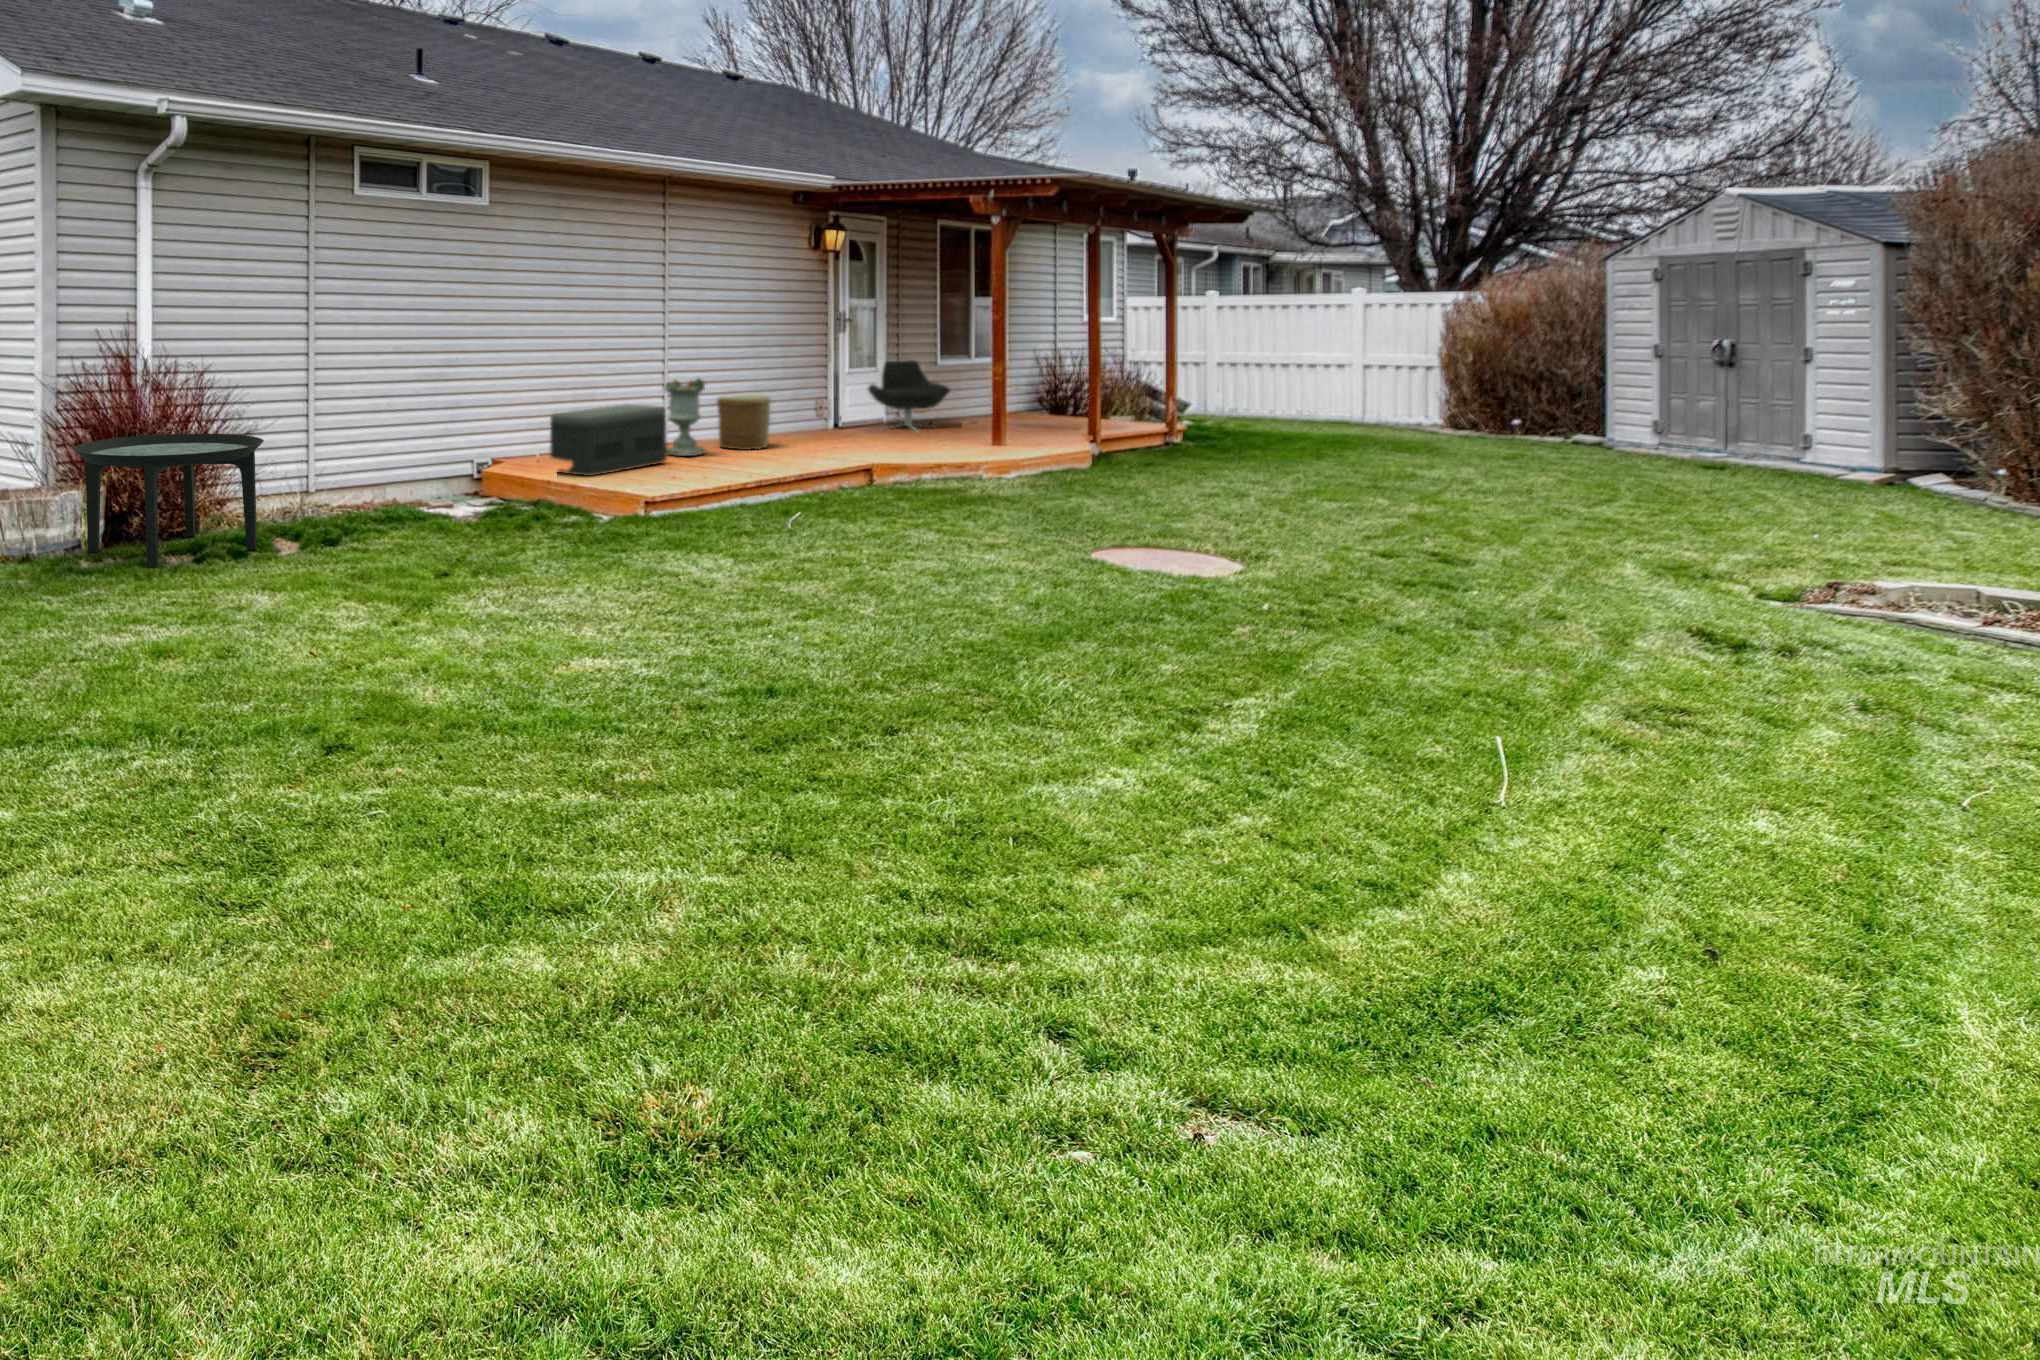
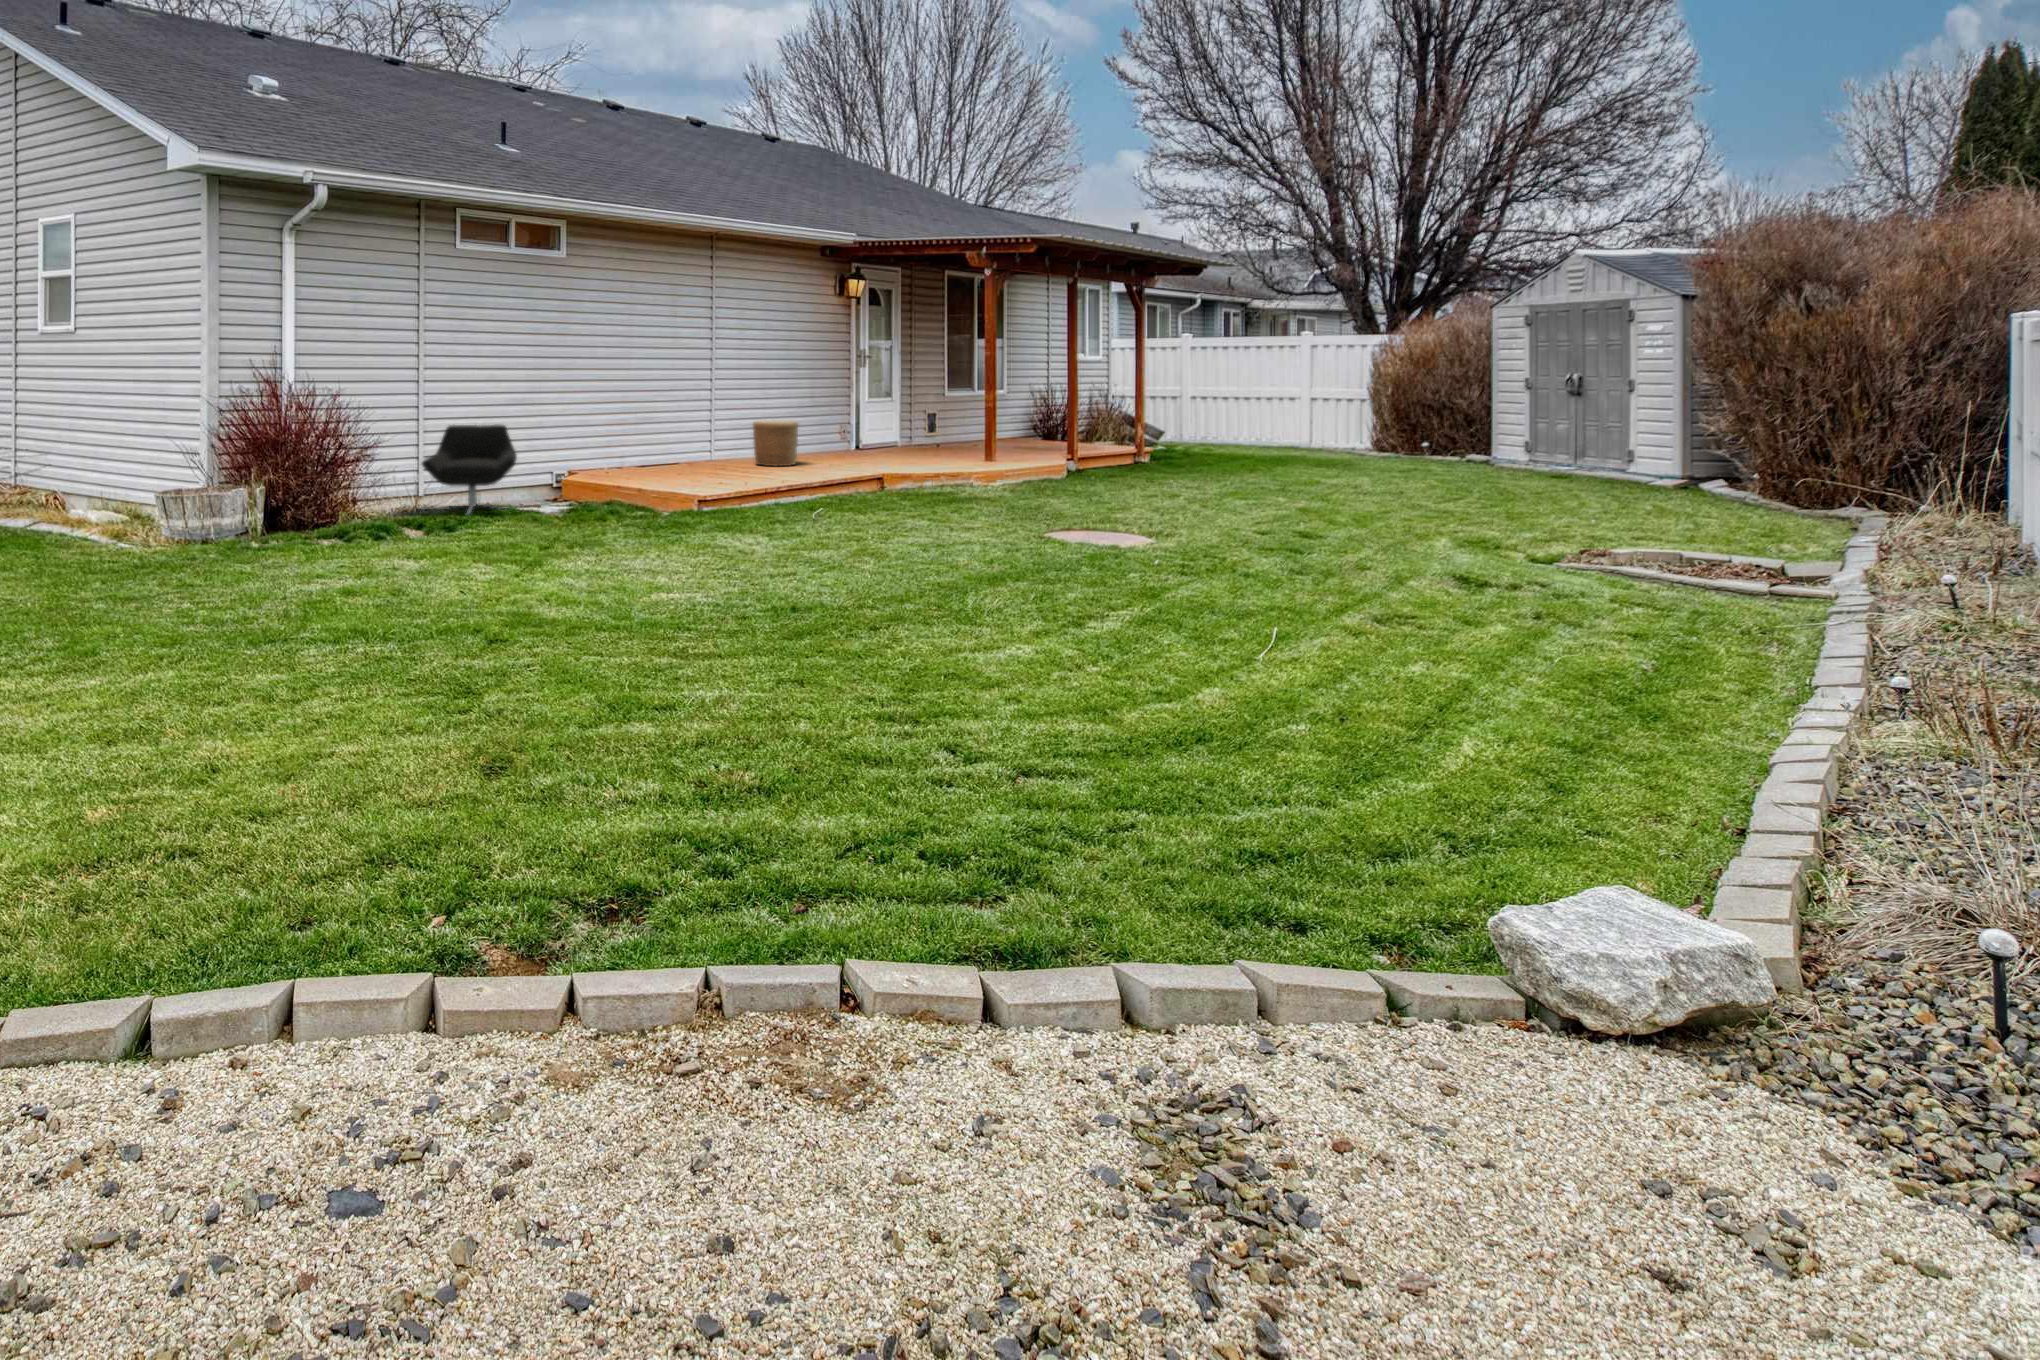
lounge chair: present [868,360,950,429] -> present [422,424,517,514]
planter: present [665,378,707,456] -> none [708,404,745,471]
storage bench: present [550,405,667,476] -> none [613,427,711,486]
round table: present [73,434,264,567] -> none [242,444,394,547]

